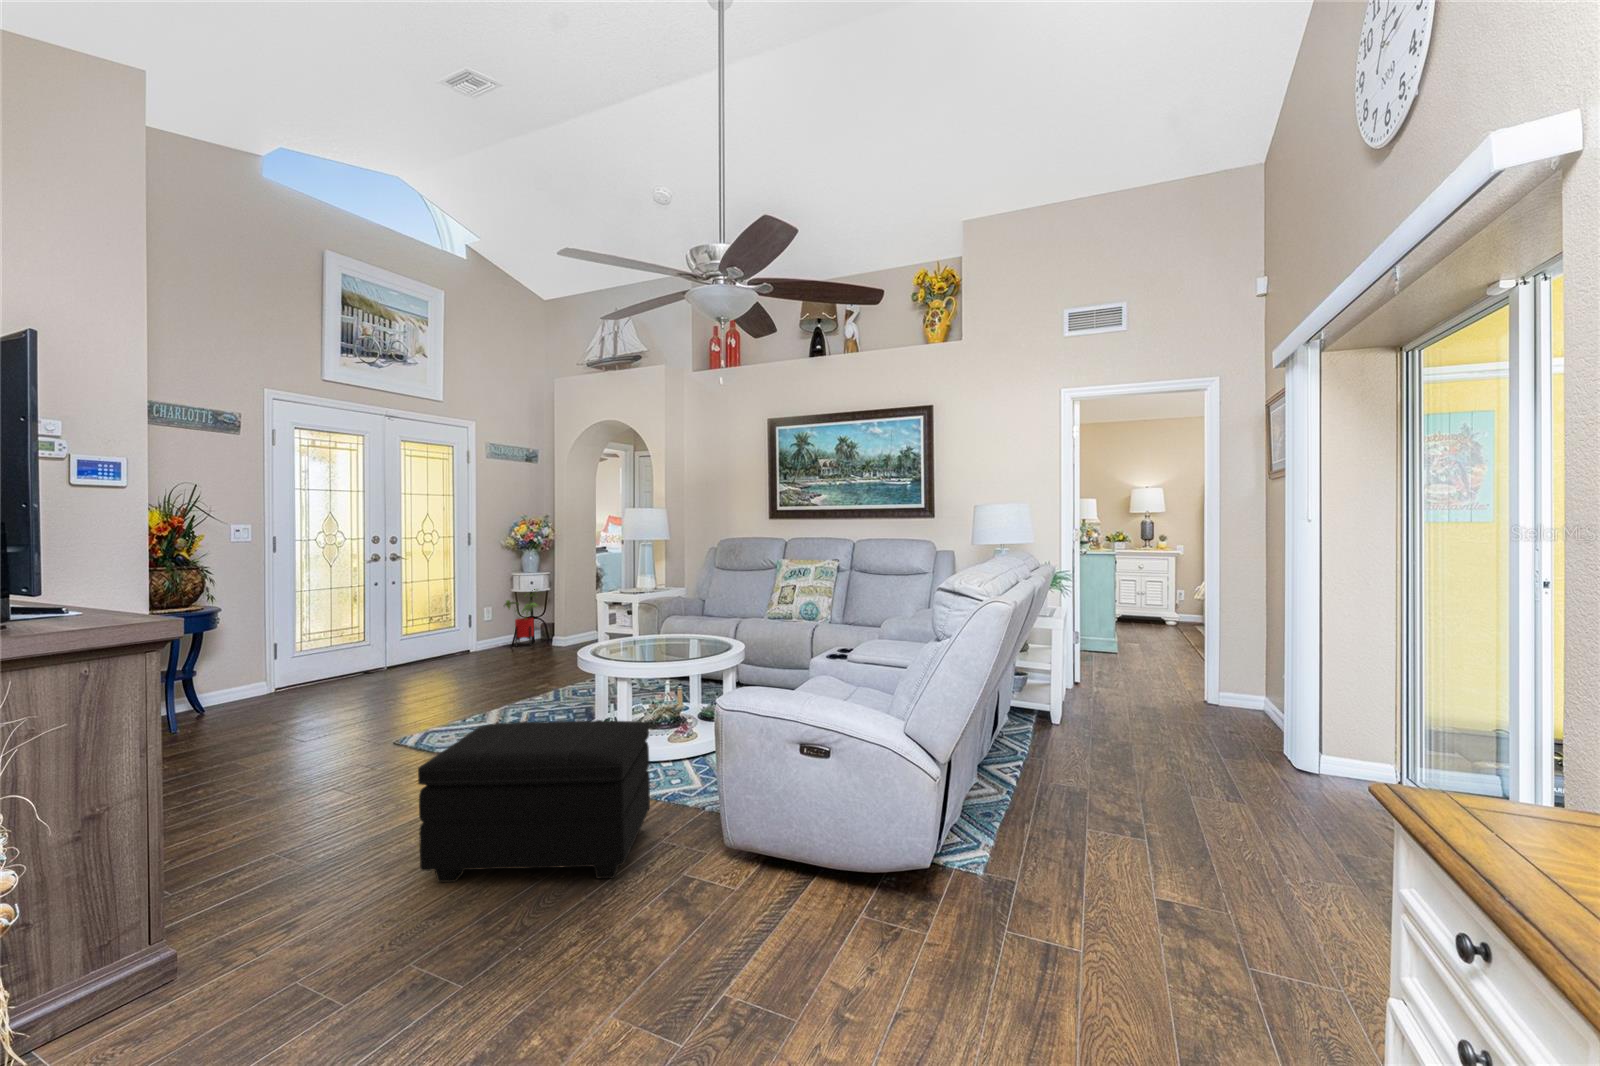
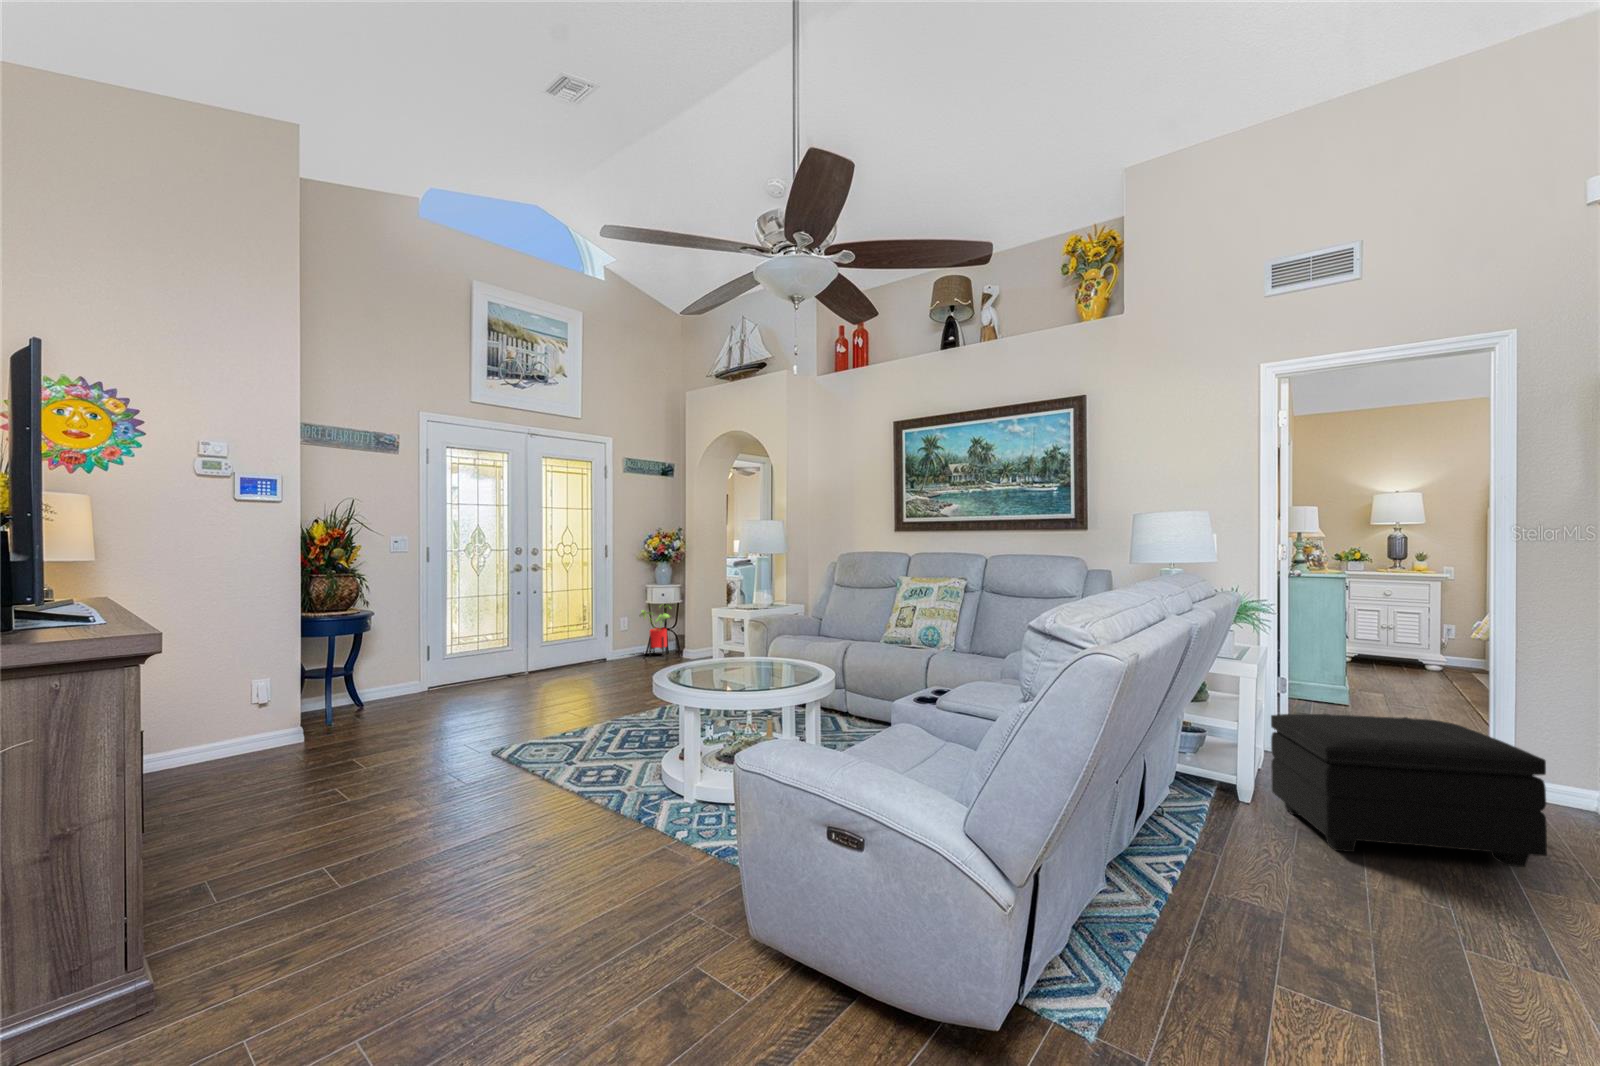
footstool: present [418,720,650,882] -> present [1271,713,1547,867]

